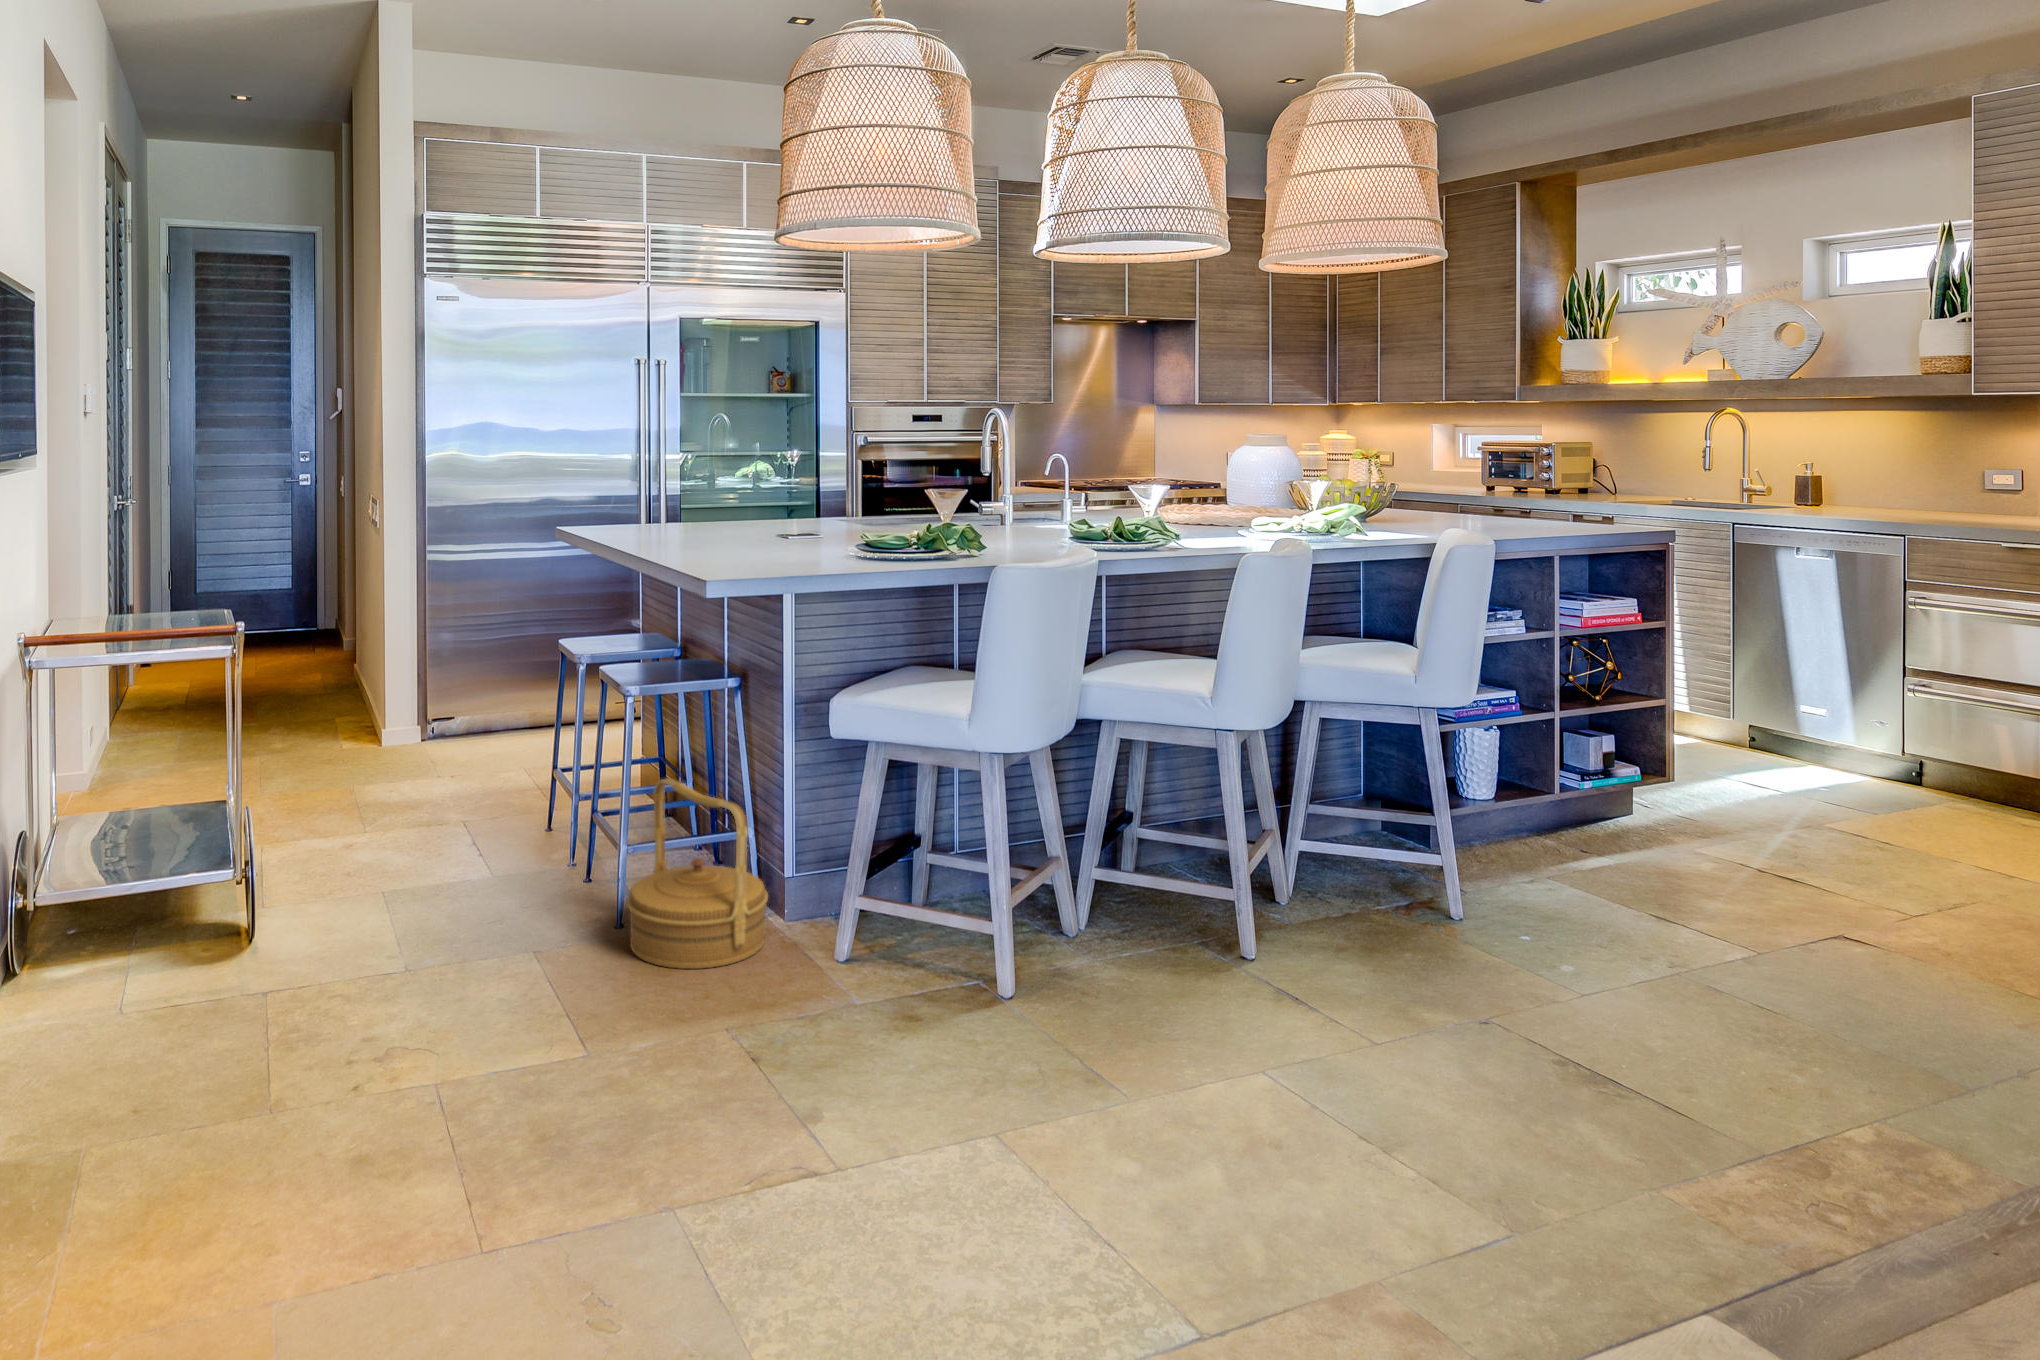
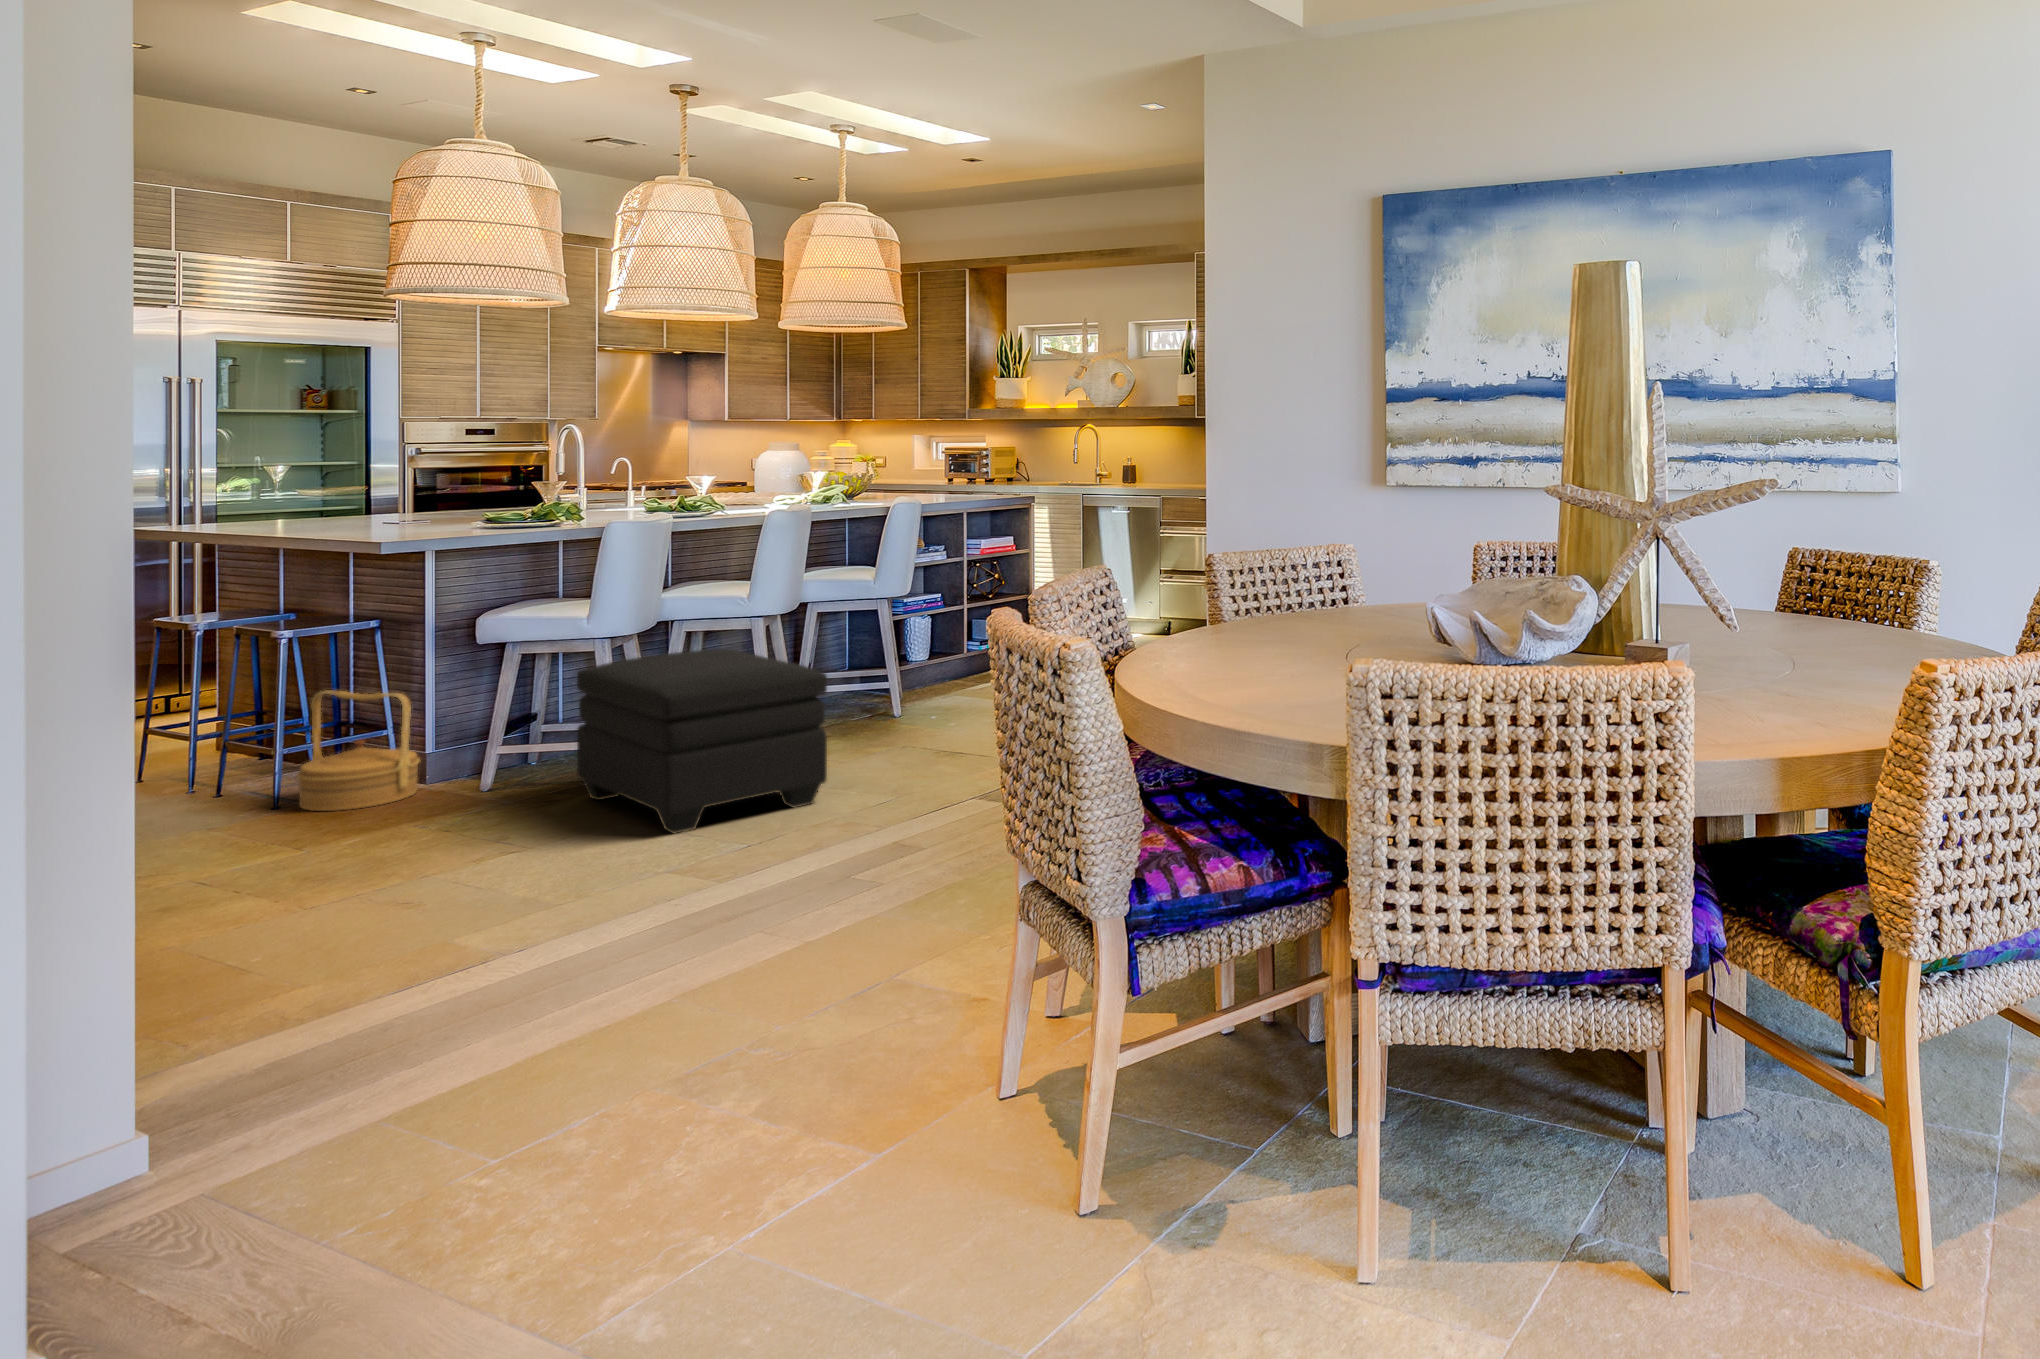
ottoman: none [943,812,1366,1240] -> present [577,649,827,834]

